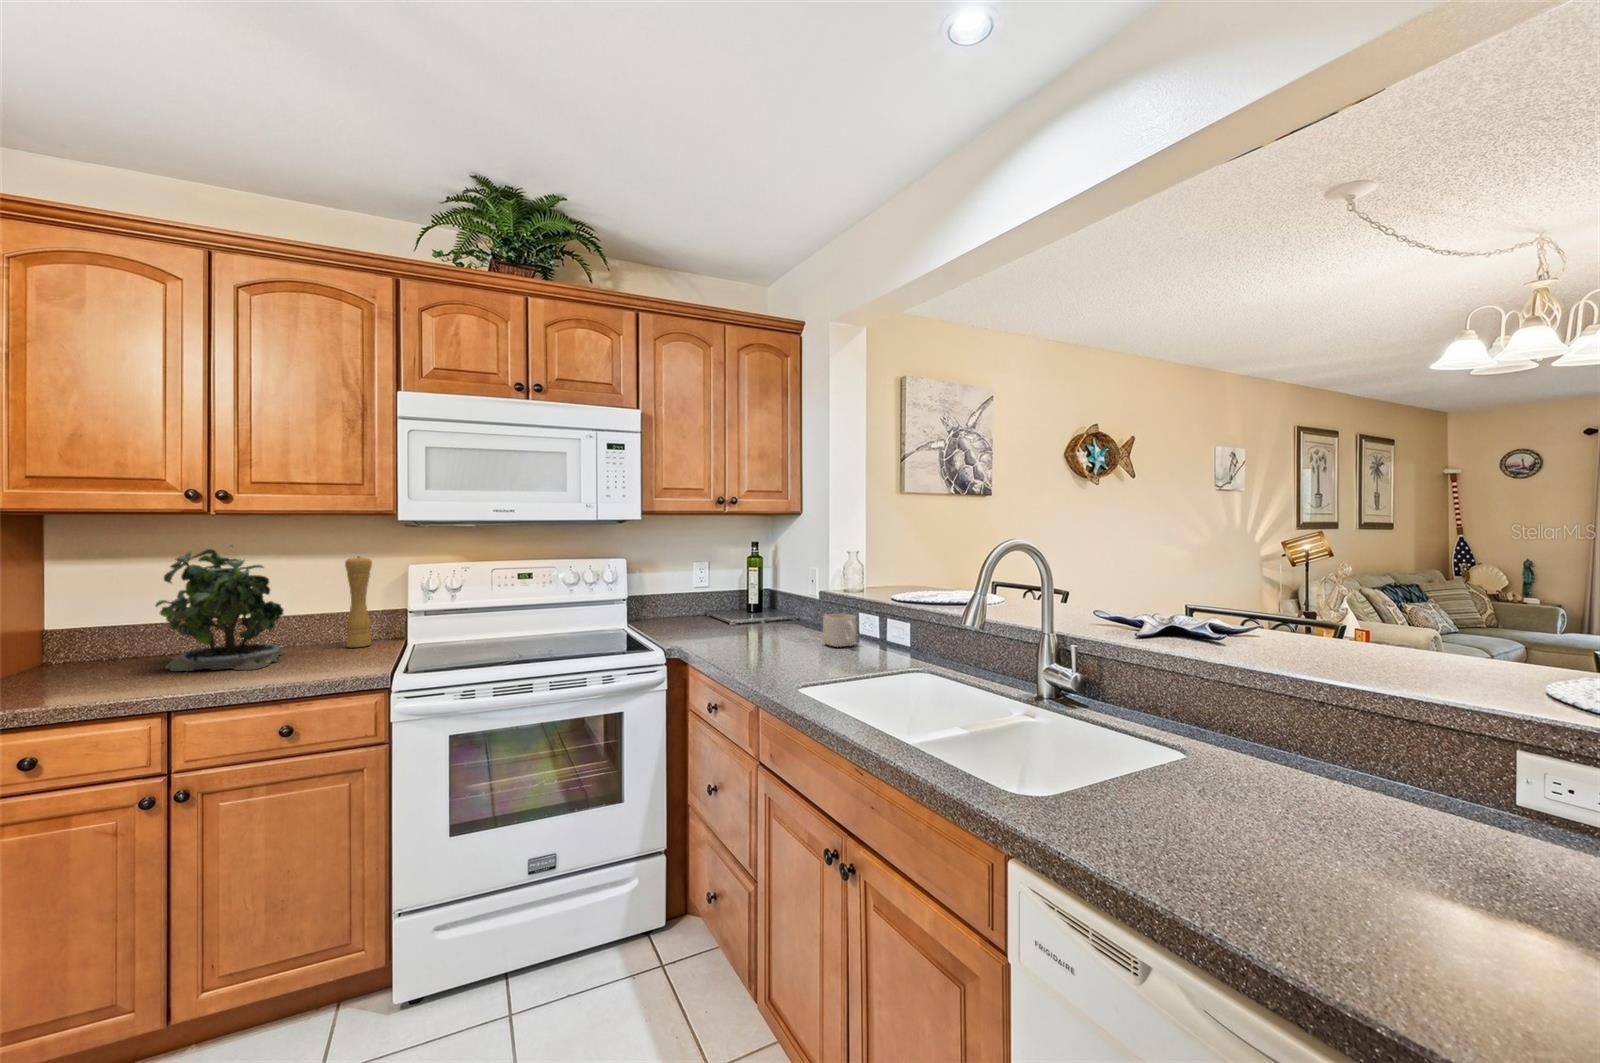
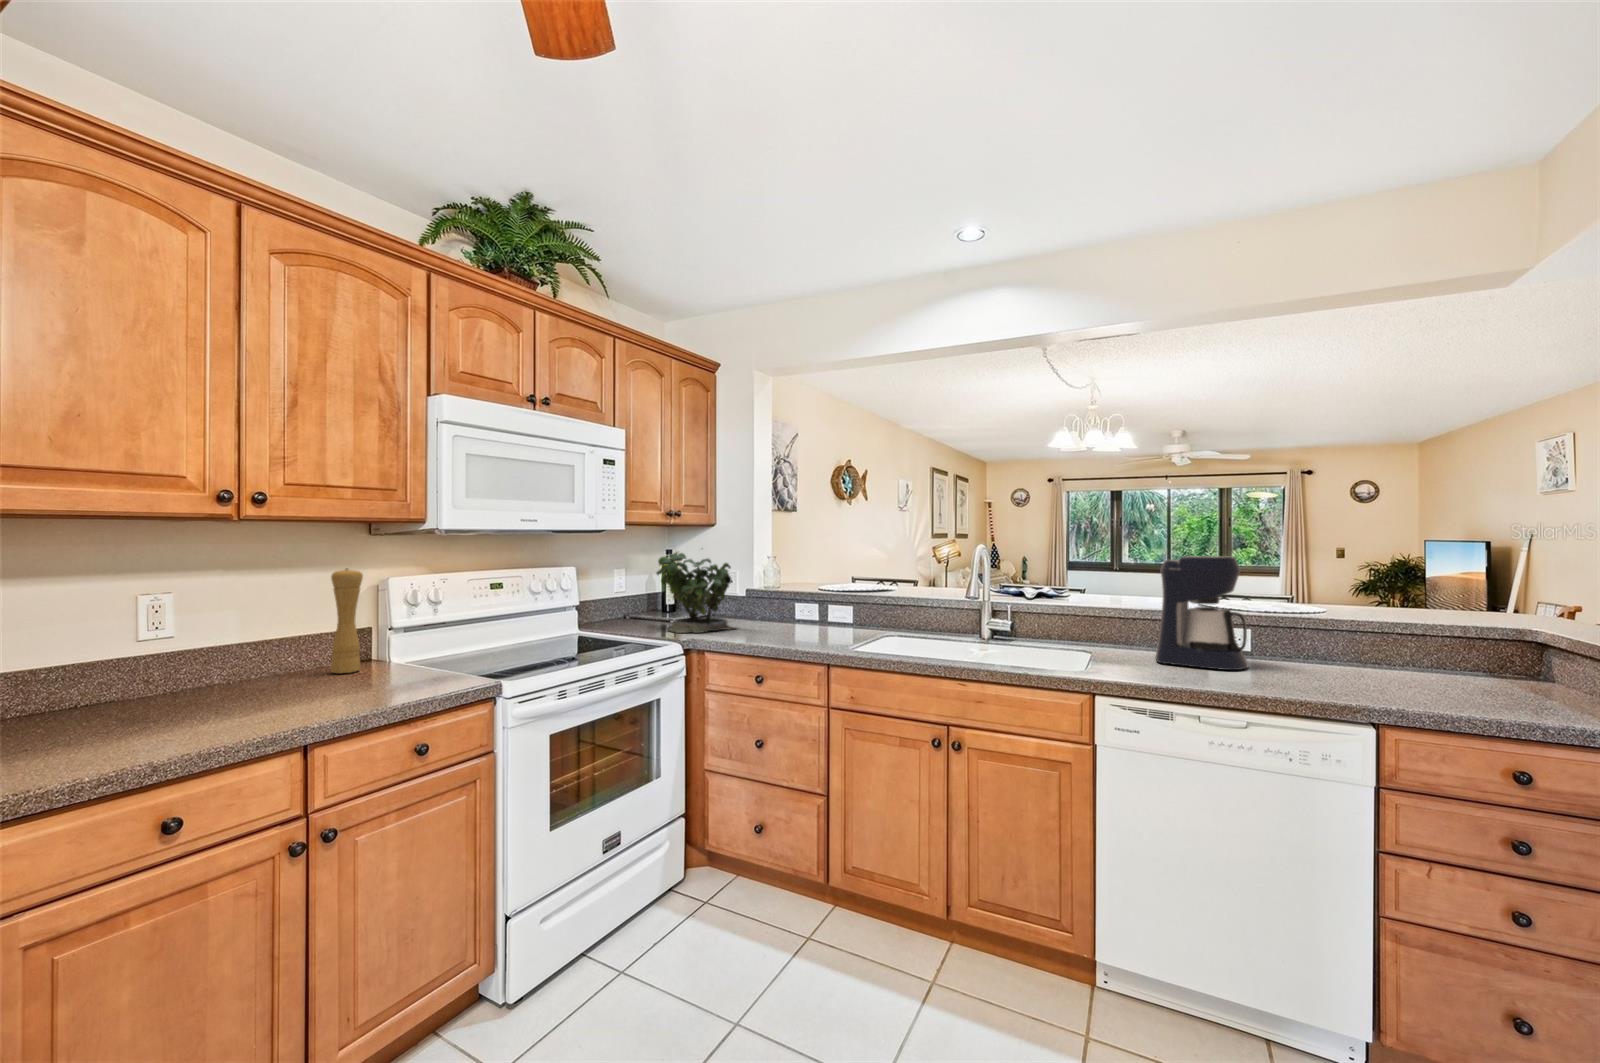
potted plant: present [156,544,284,671] -> present [656,552,733,633]
coffee maker: none [1254,581,1515,885] -> present [1156,556,1249,670]
mug: present [823,614,857,647] -> none [783,605,817,630]

